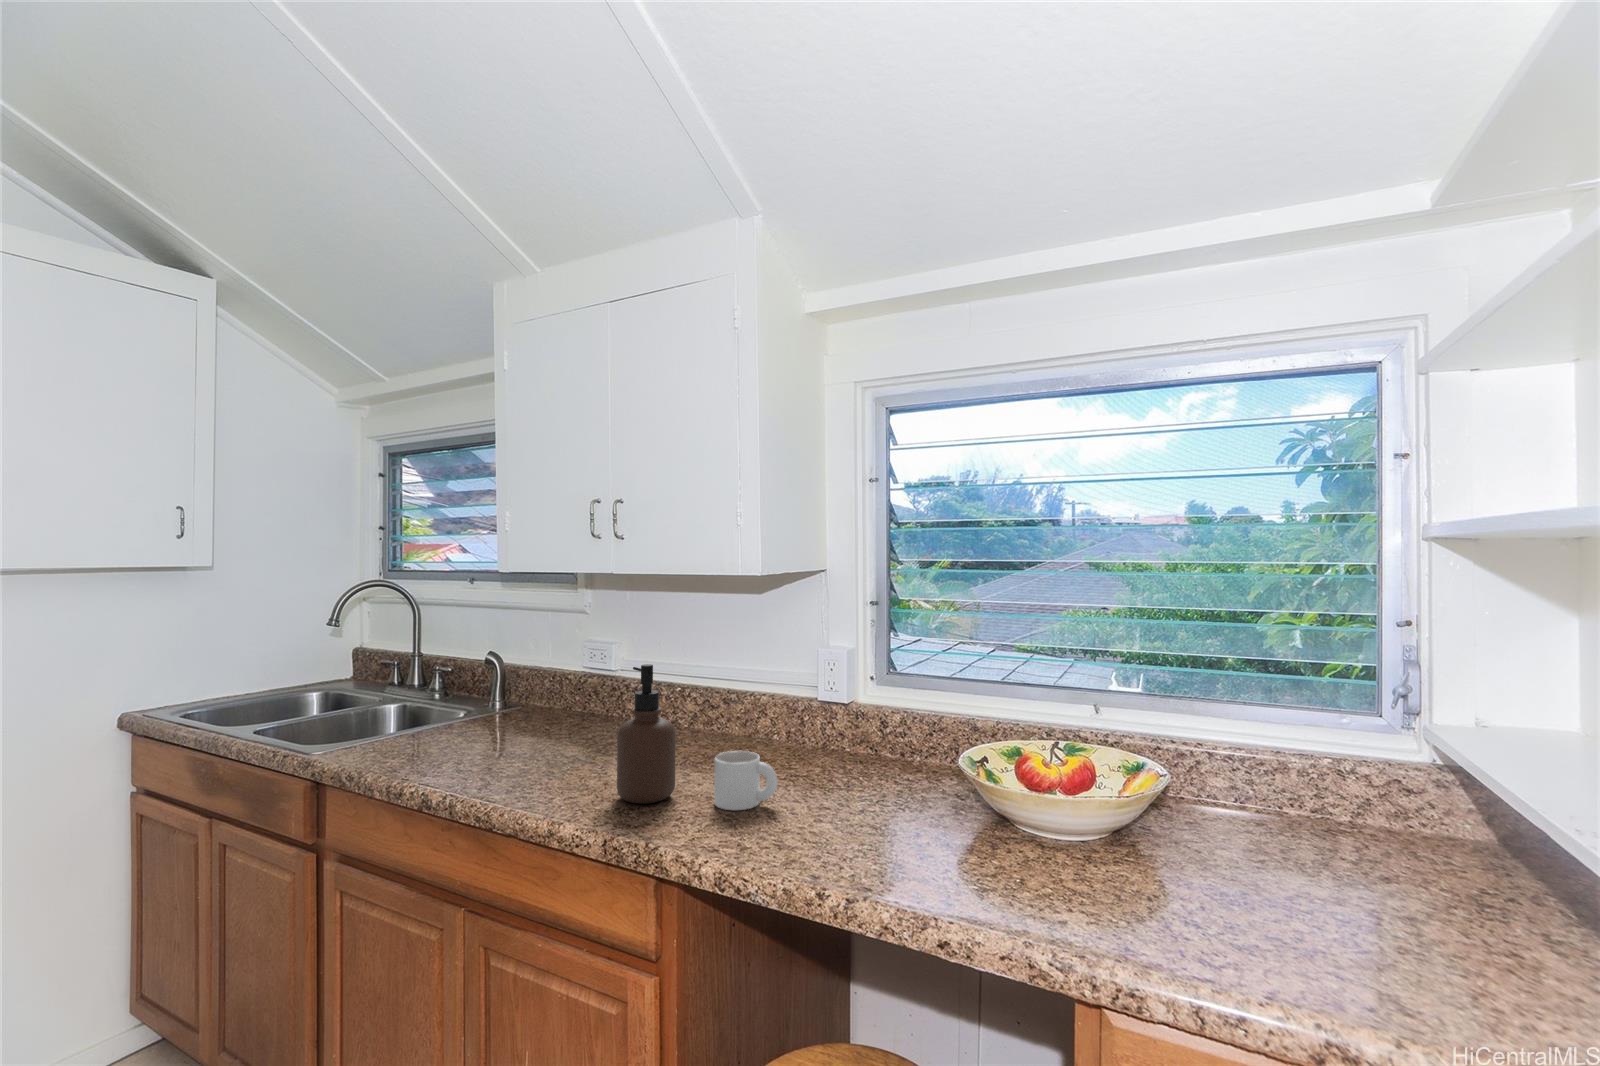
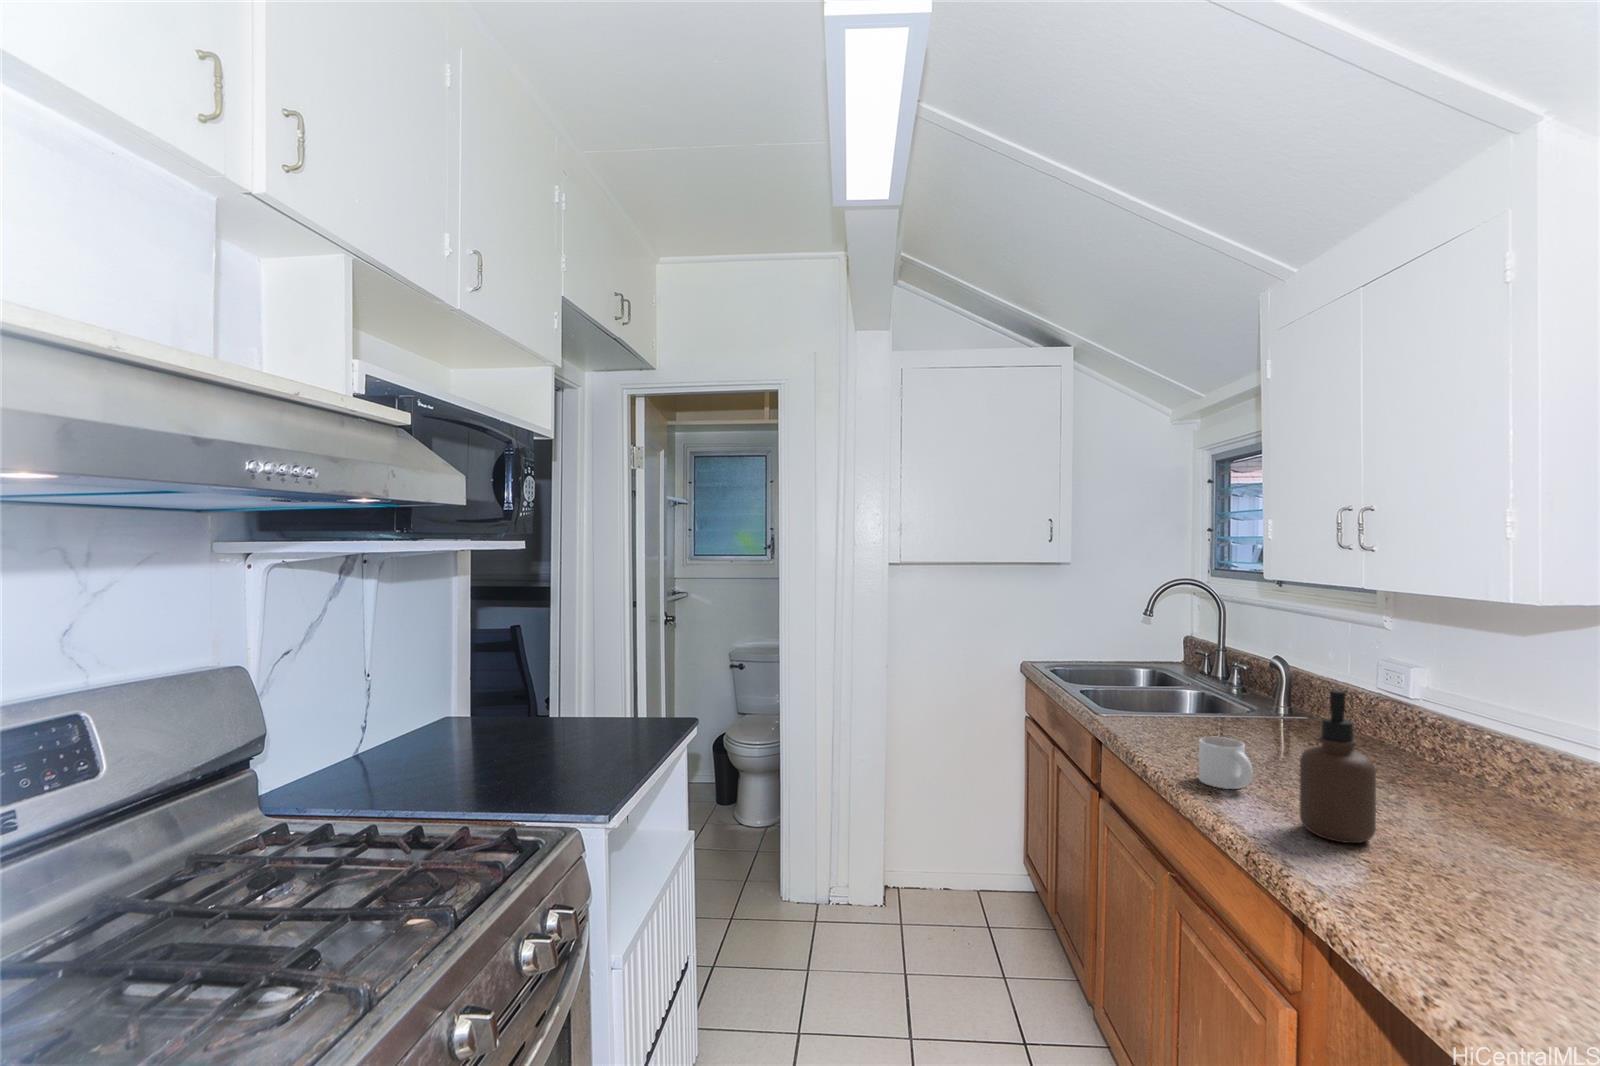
mug: present [714,751,778,810] -> present [1199,737,1253,789]

